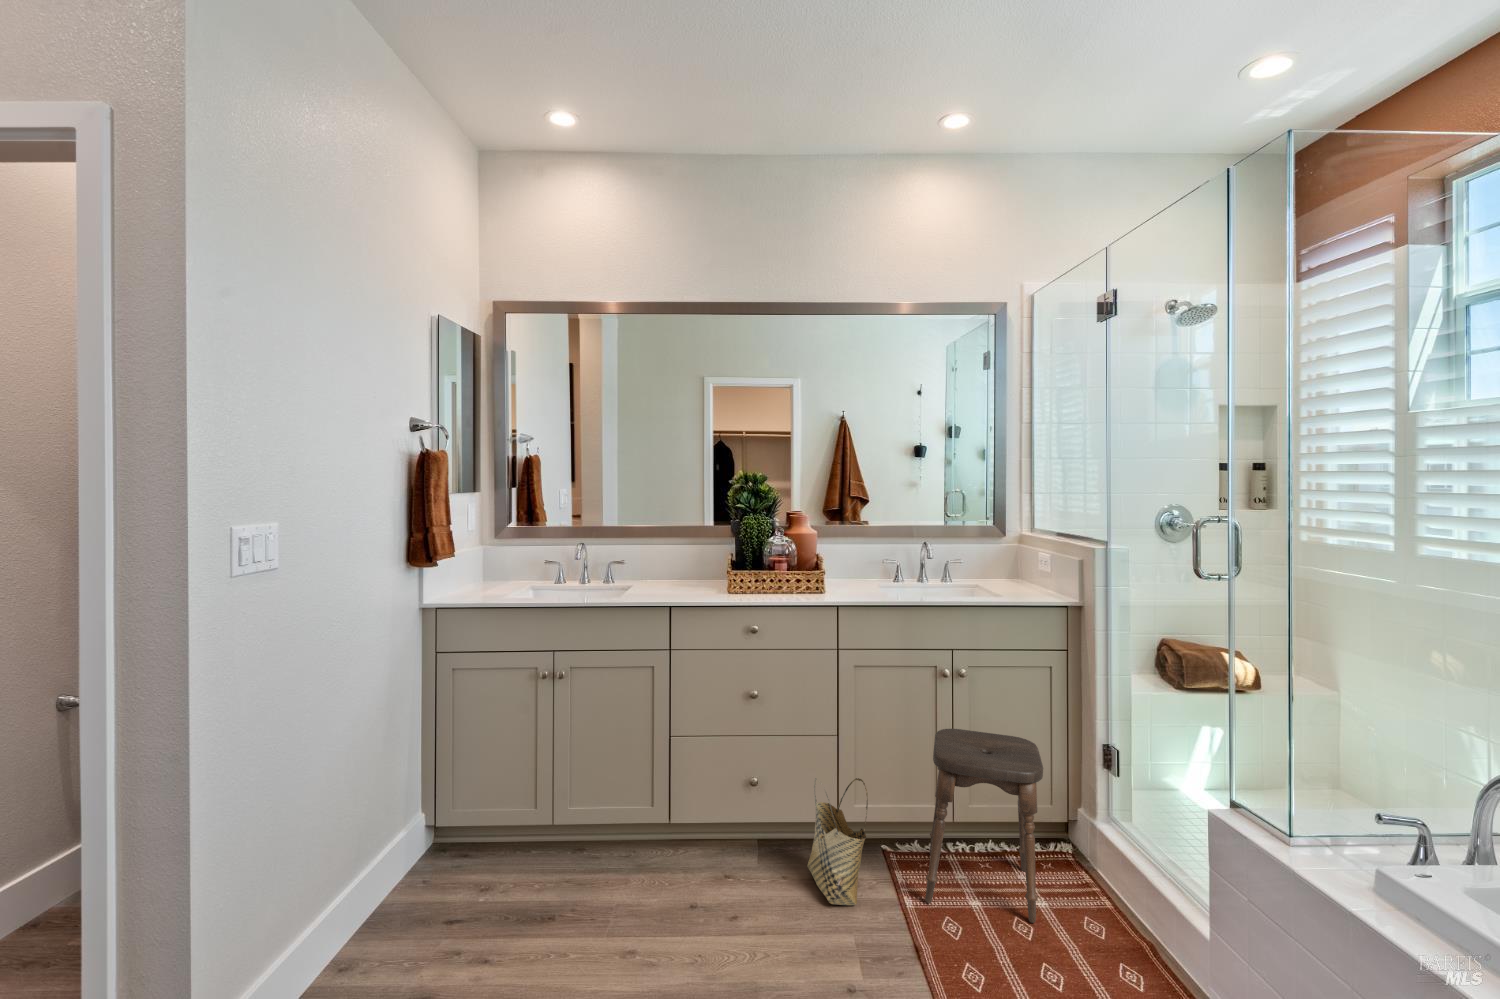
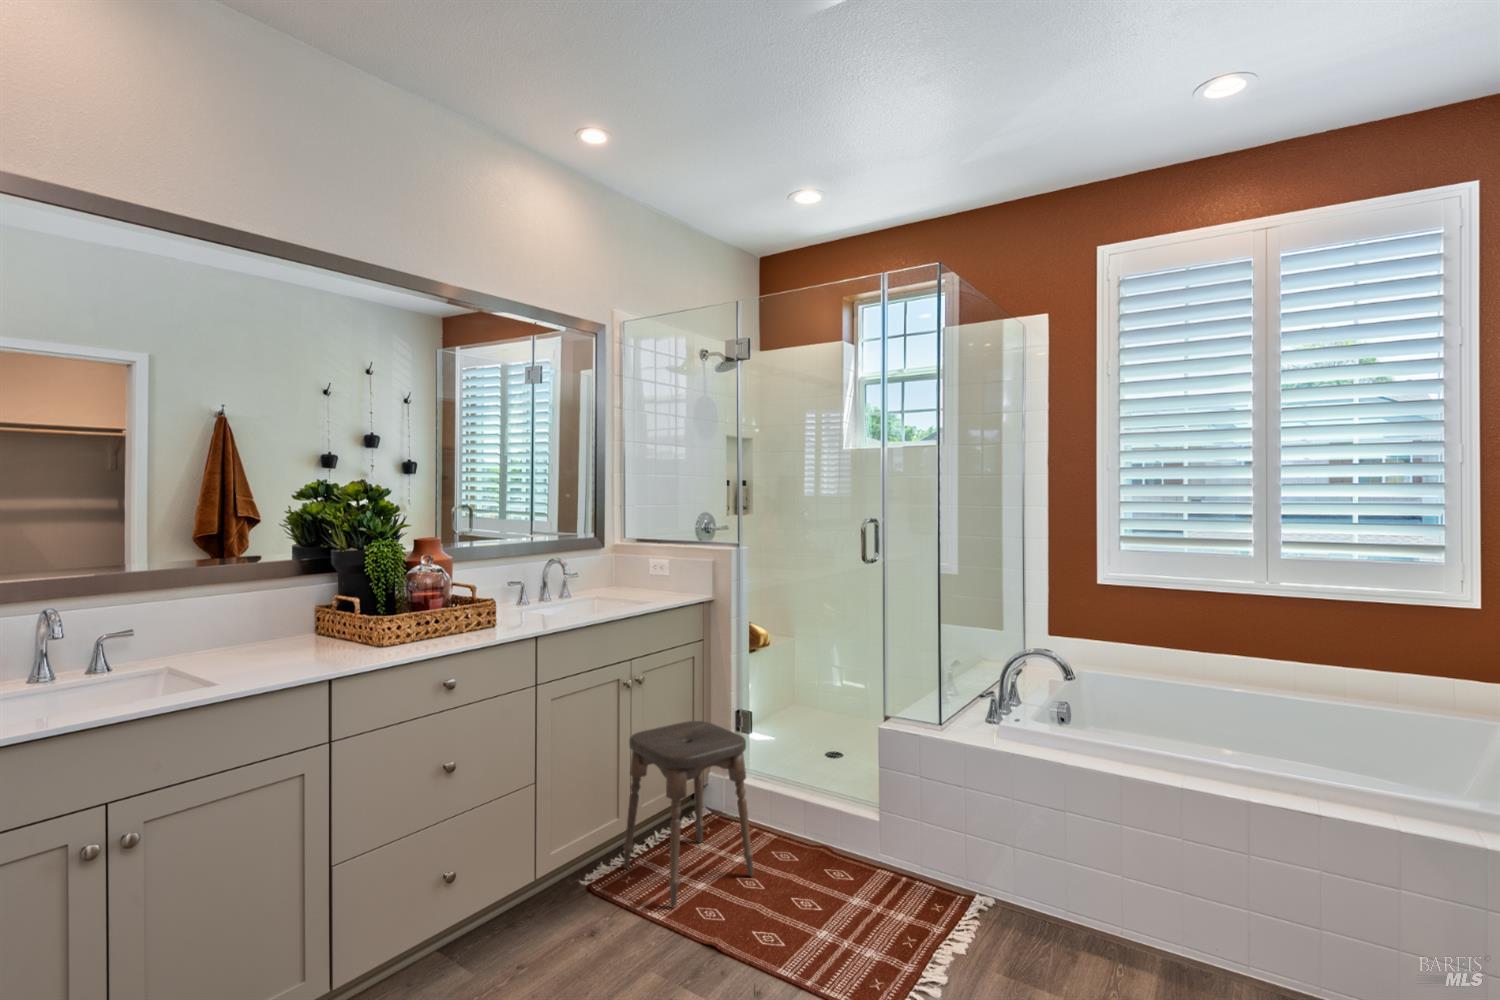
woven basket: present [807,778,868,905] -> none [544,812,632,957]

